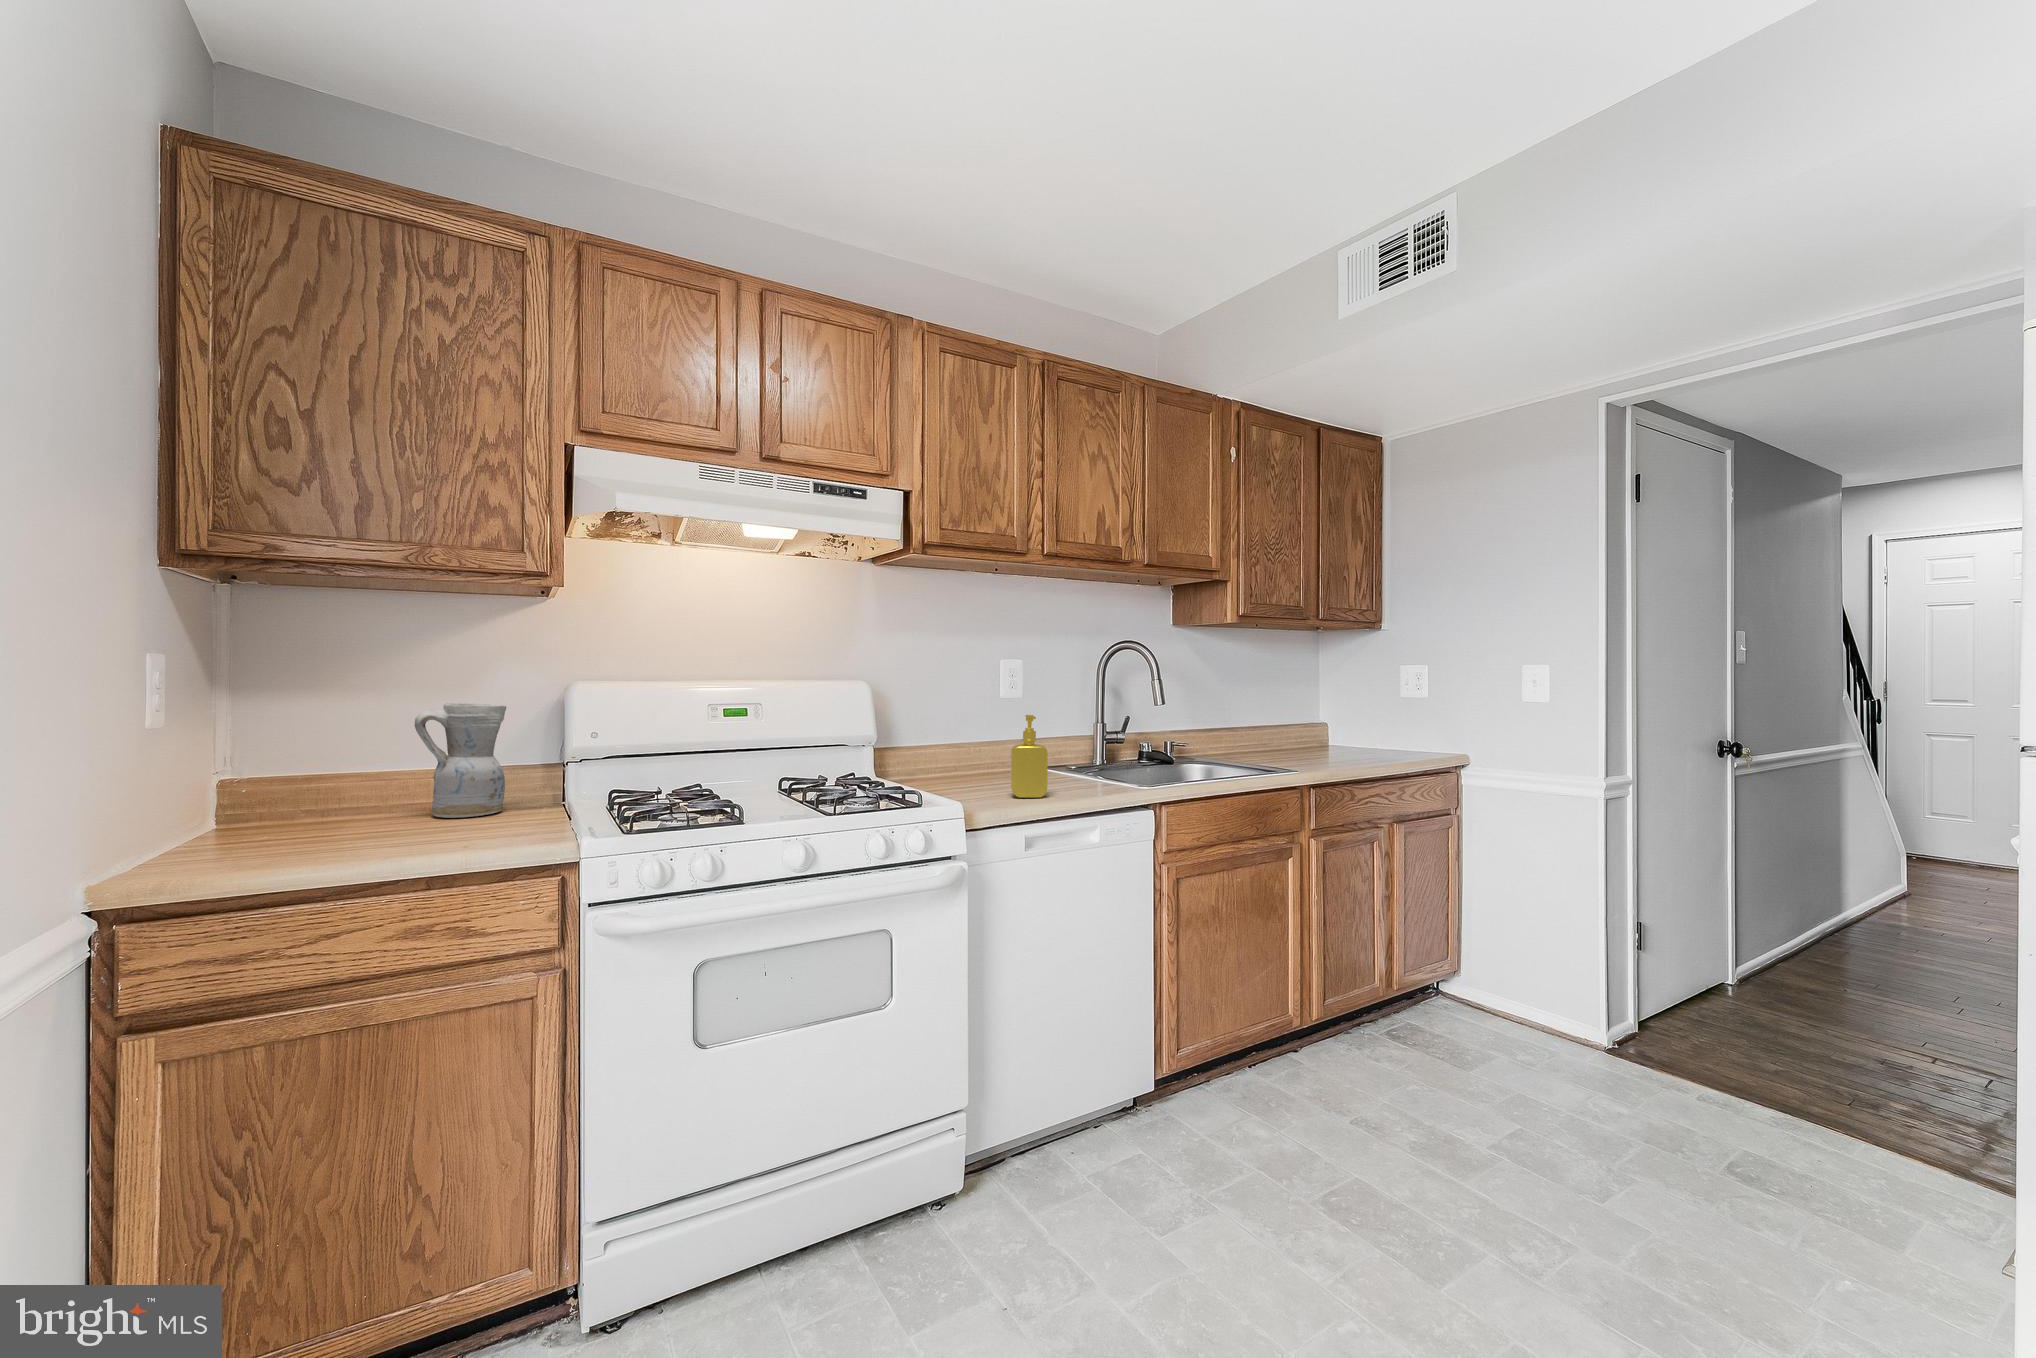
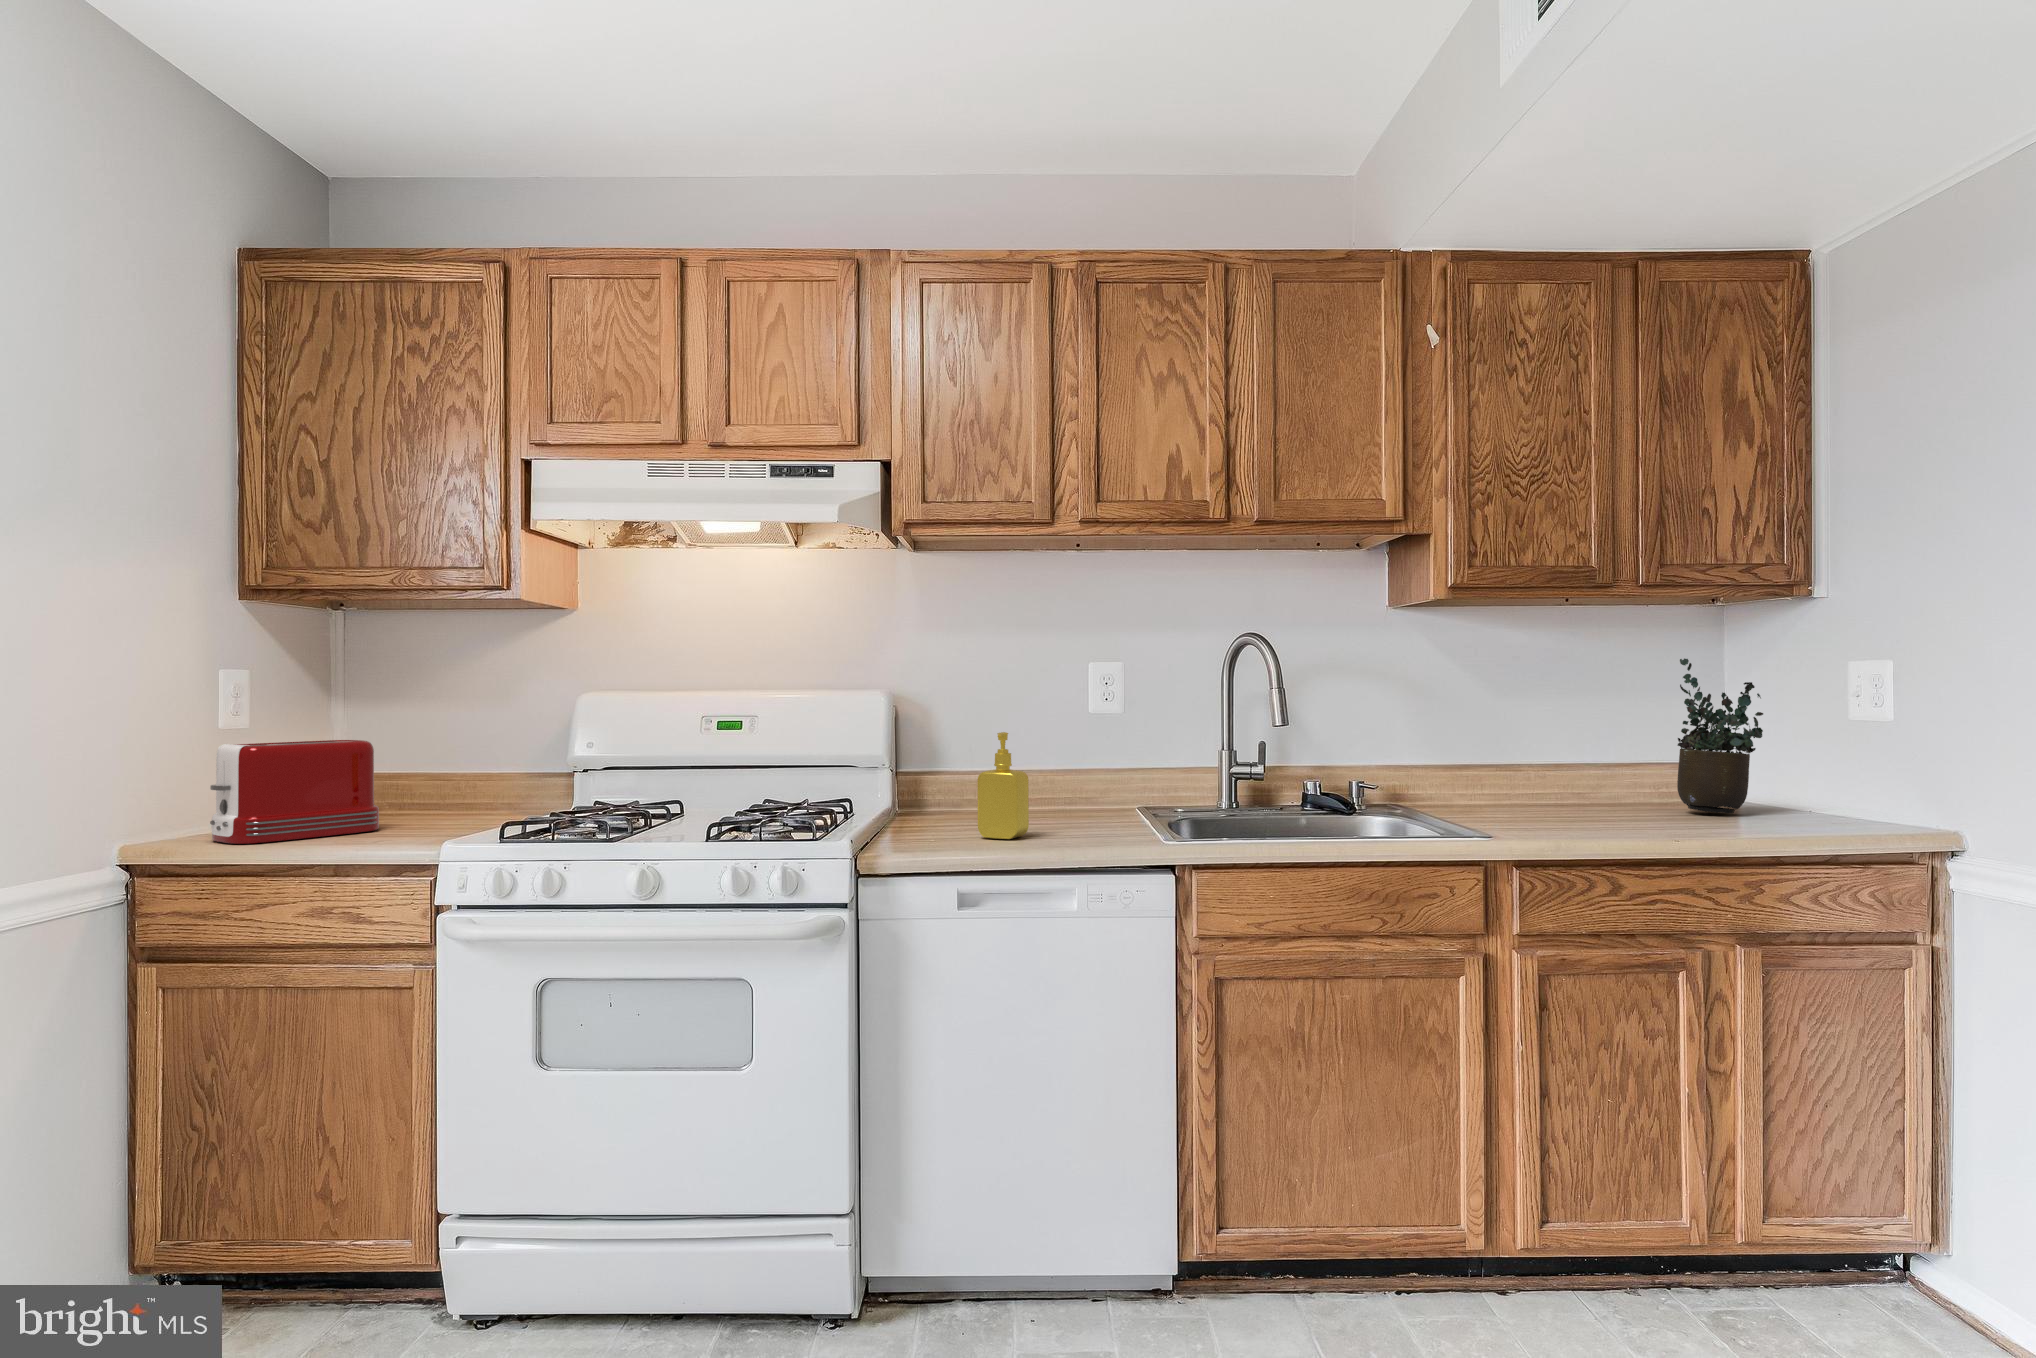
potted plant: none [1325,665,1379,755] -> present [1677,658,1763,813]
ceramic pitcher: present [415,703,506,818] -> none [428,713,506,820]
toaster: none [206,736,409,866] -> present [210,740,379,844]

